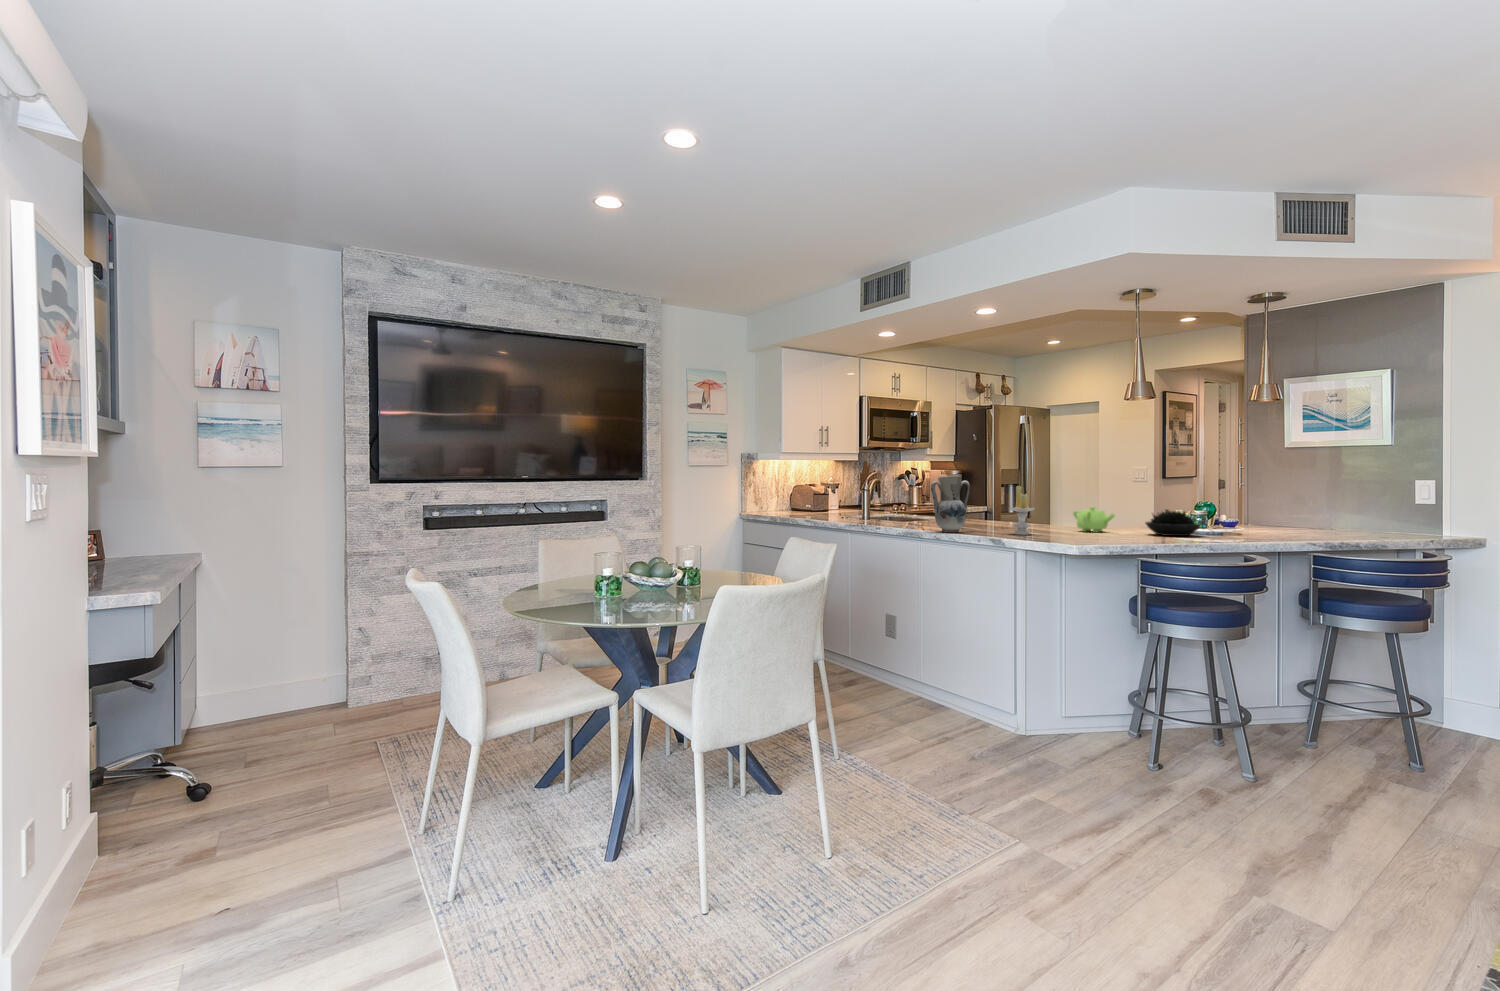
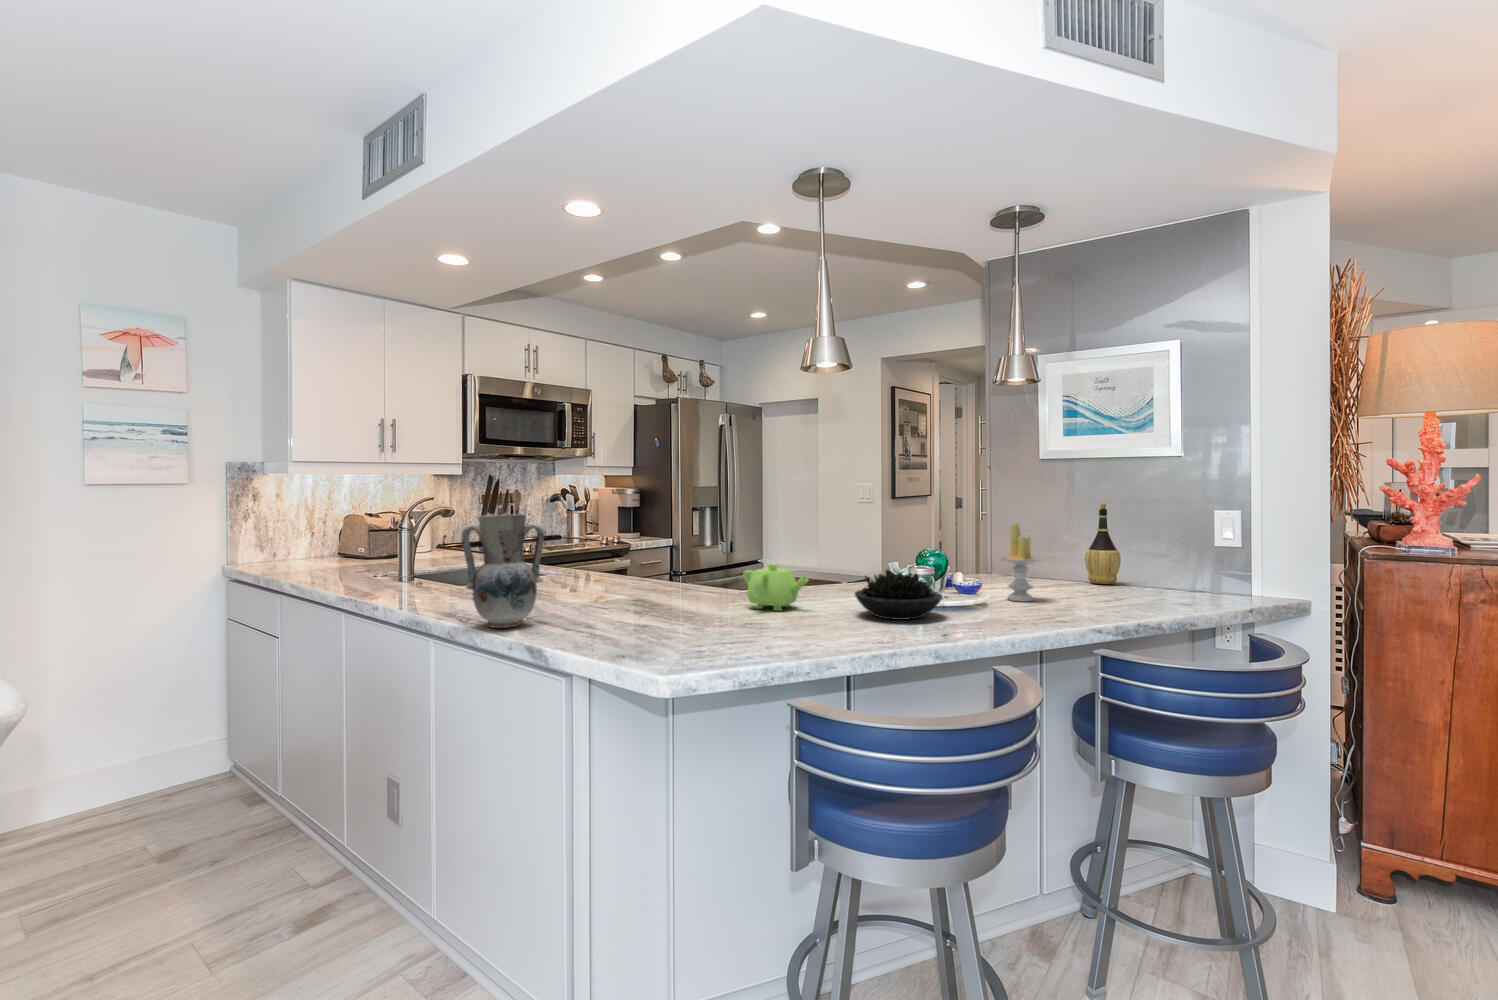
wine bottle: none [1314,476,1342,530] -> present [1085,504,1121,584]
candle: present [1009,486,1035,535] -> present [1001,523,1041,602]

